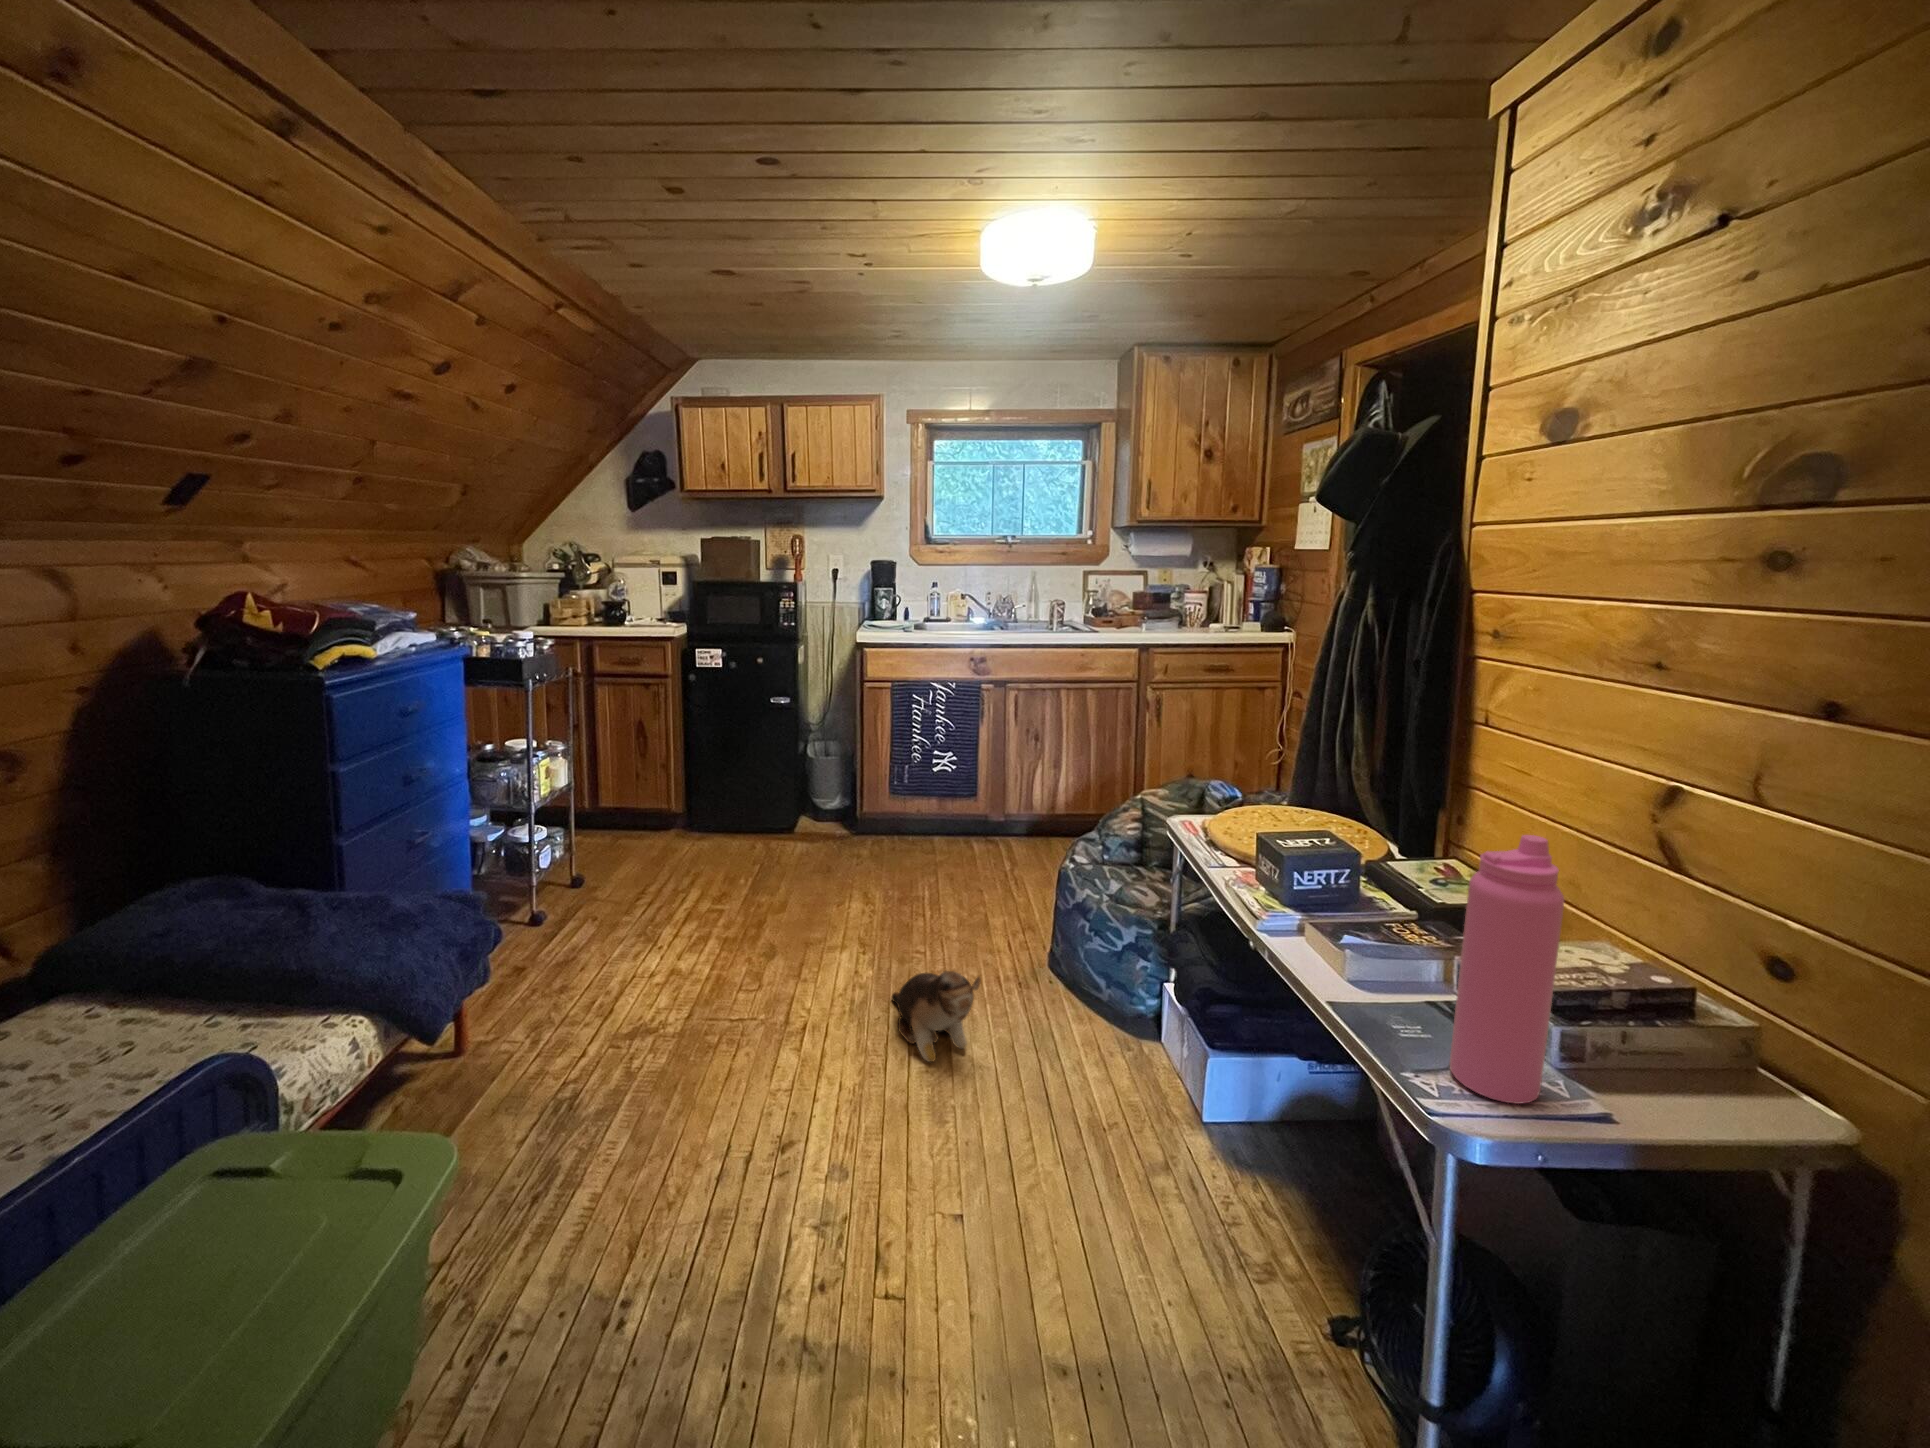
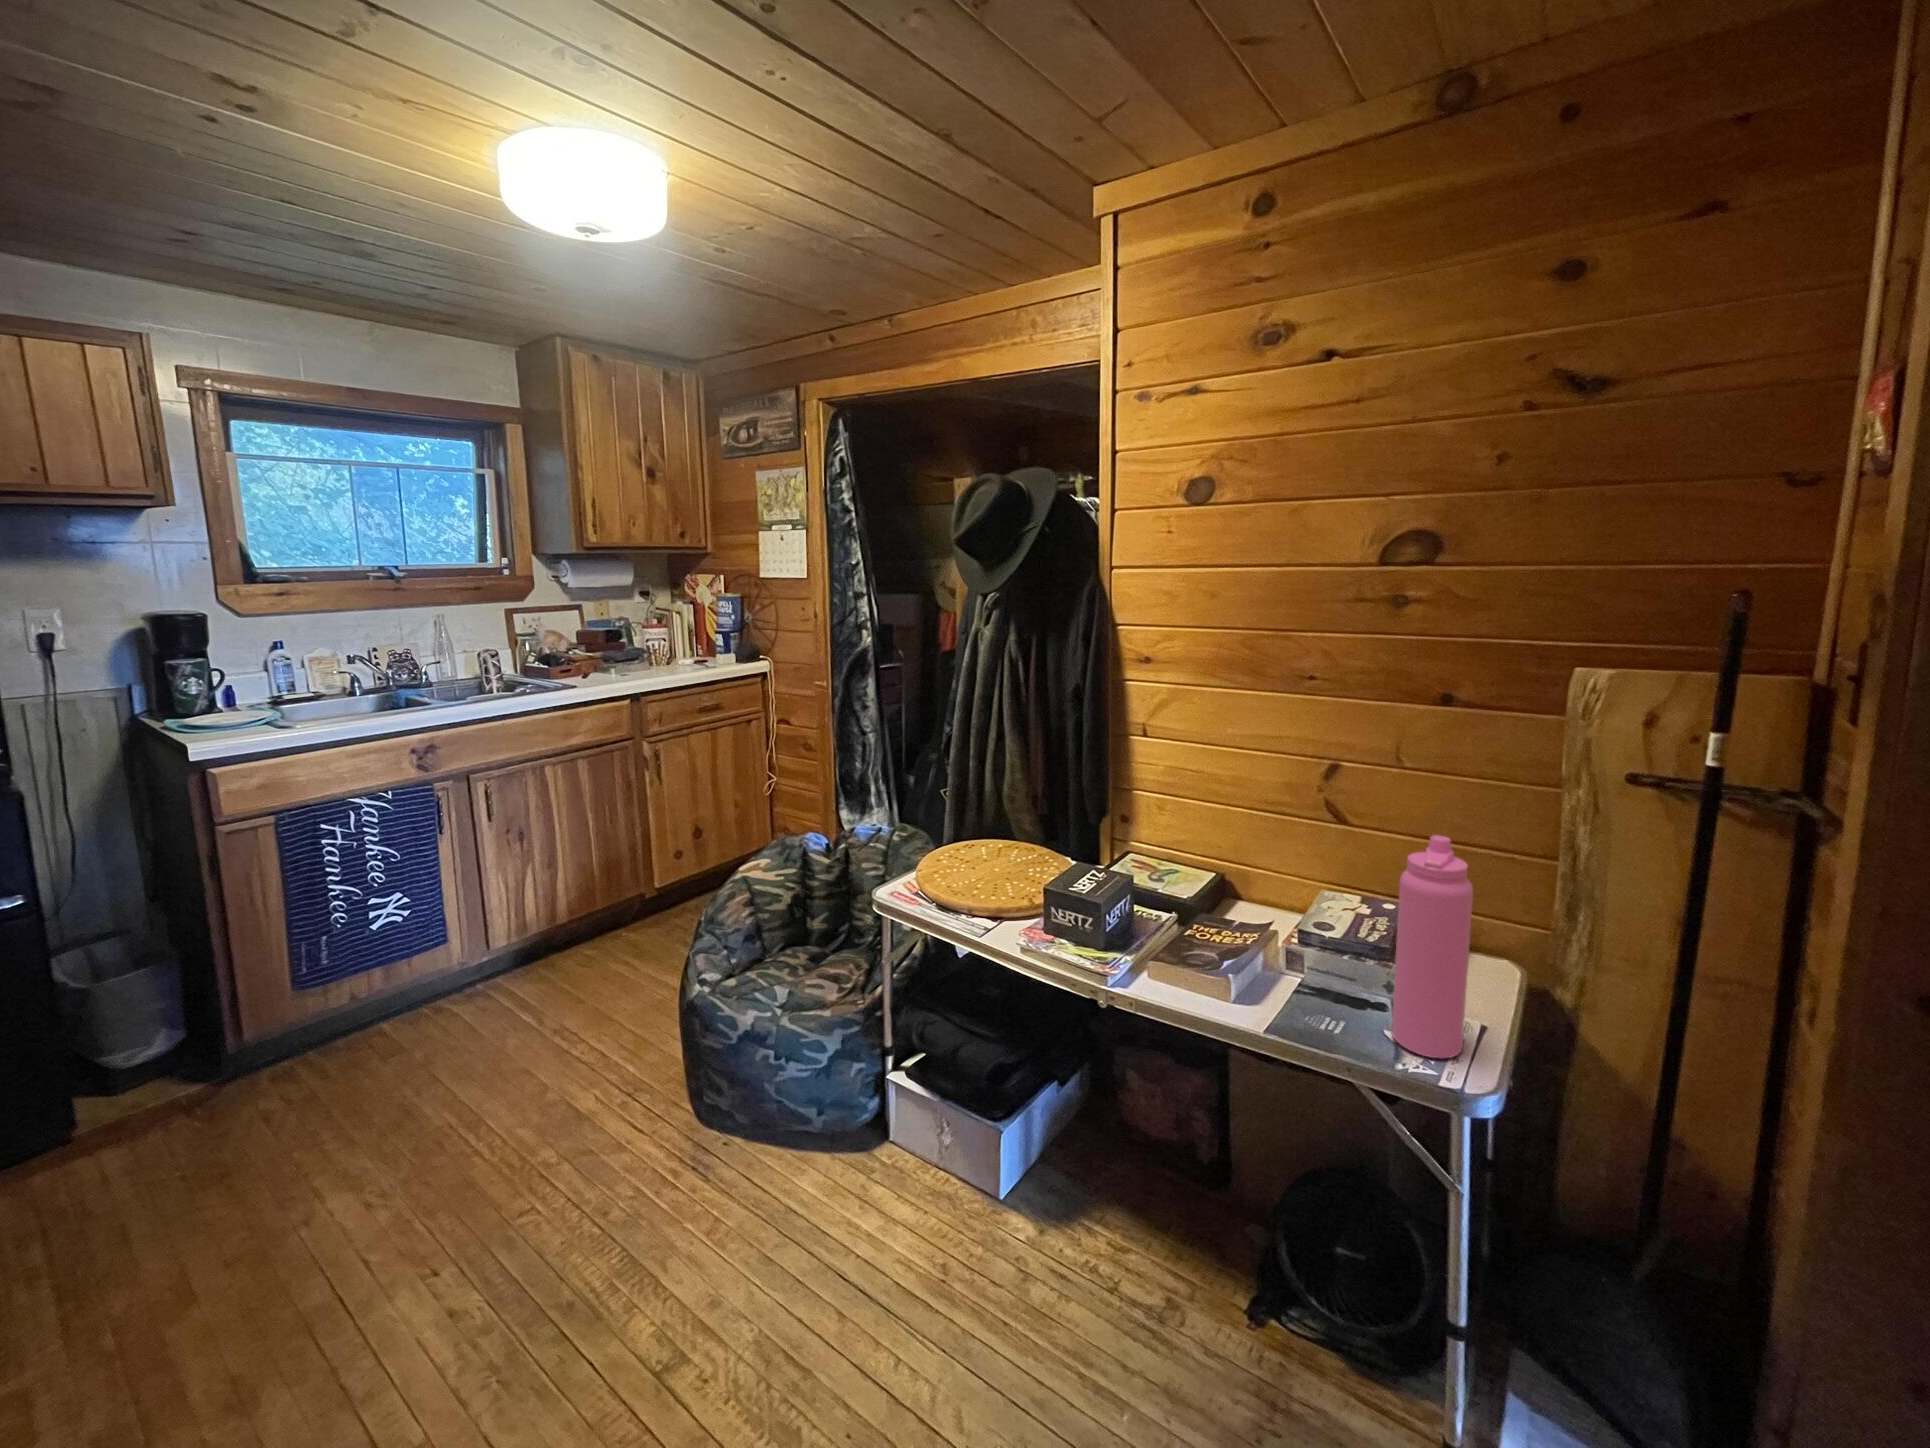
plush toy: present [892,971,981,1062] -> none [549,1199,765,1366]

